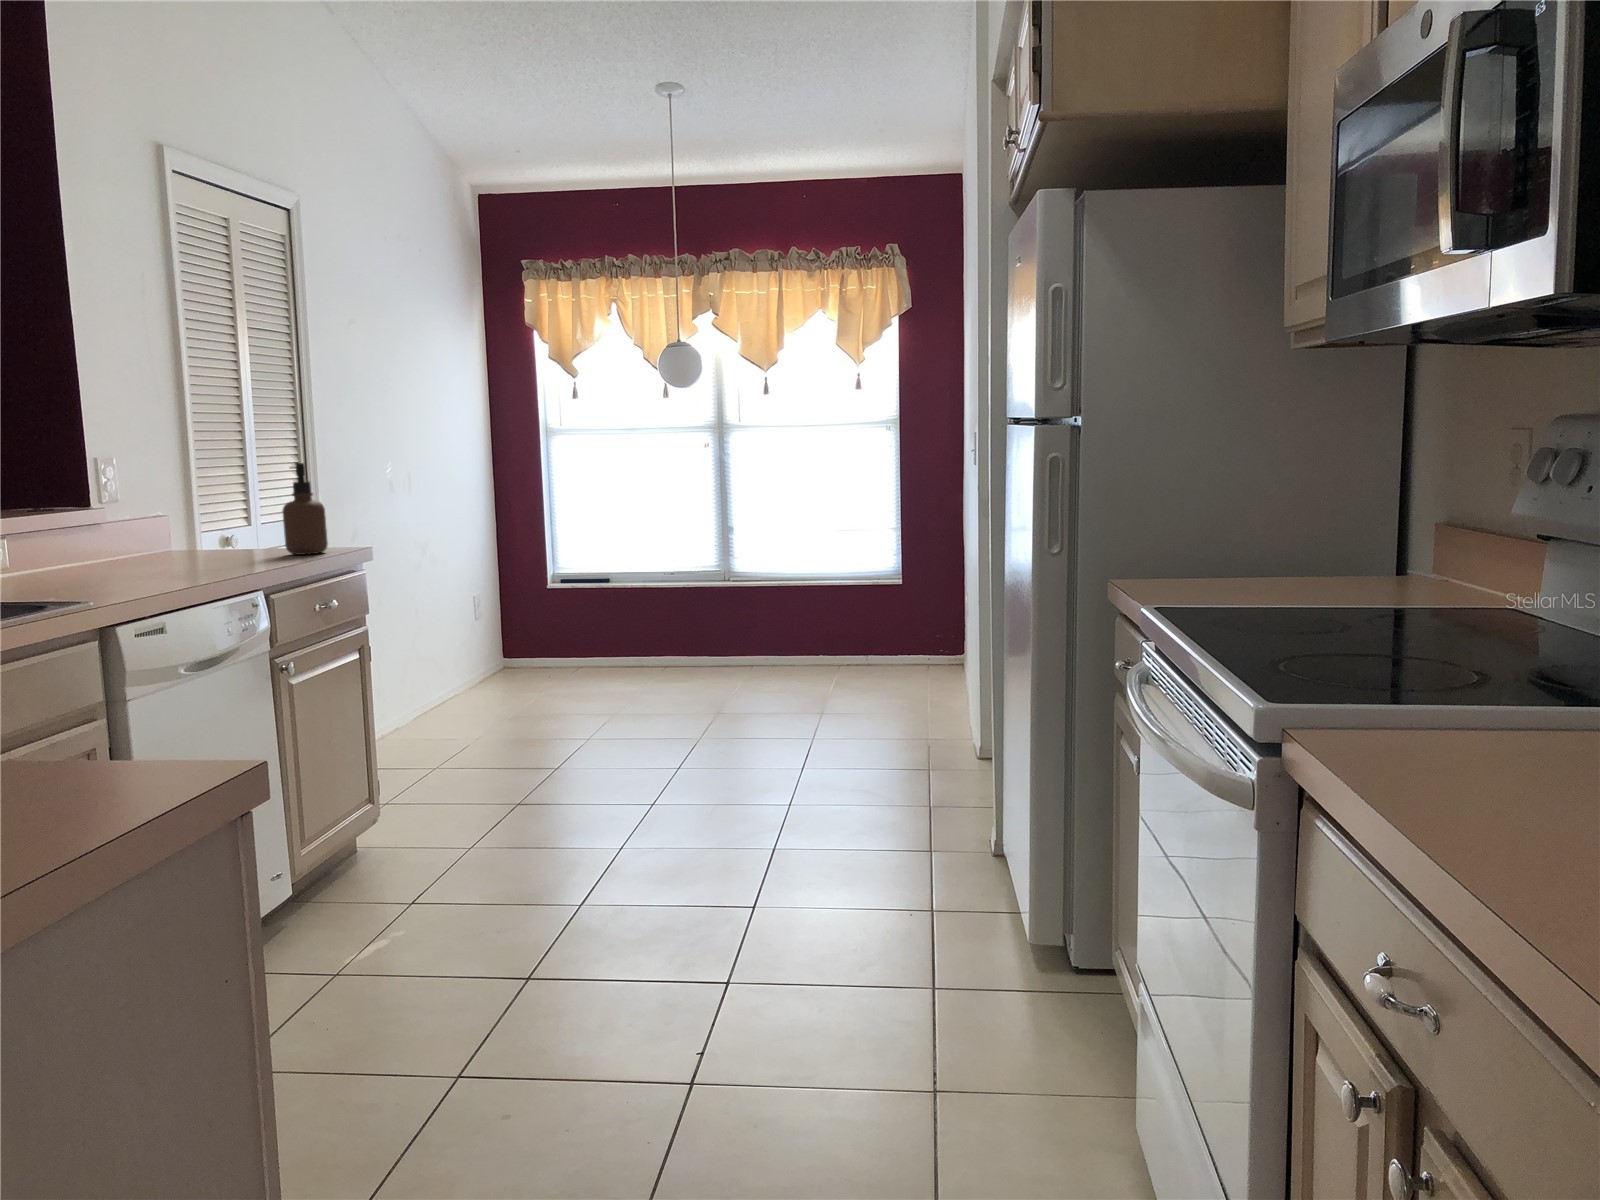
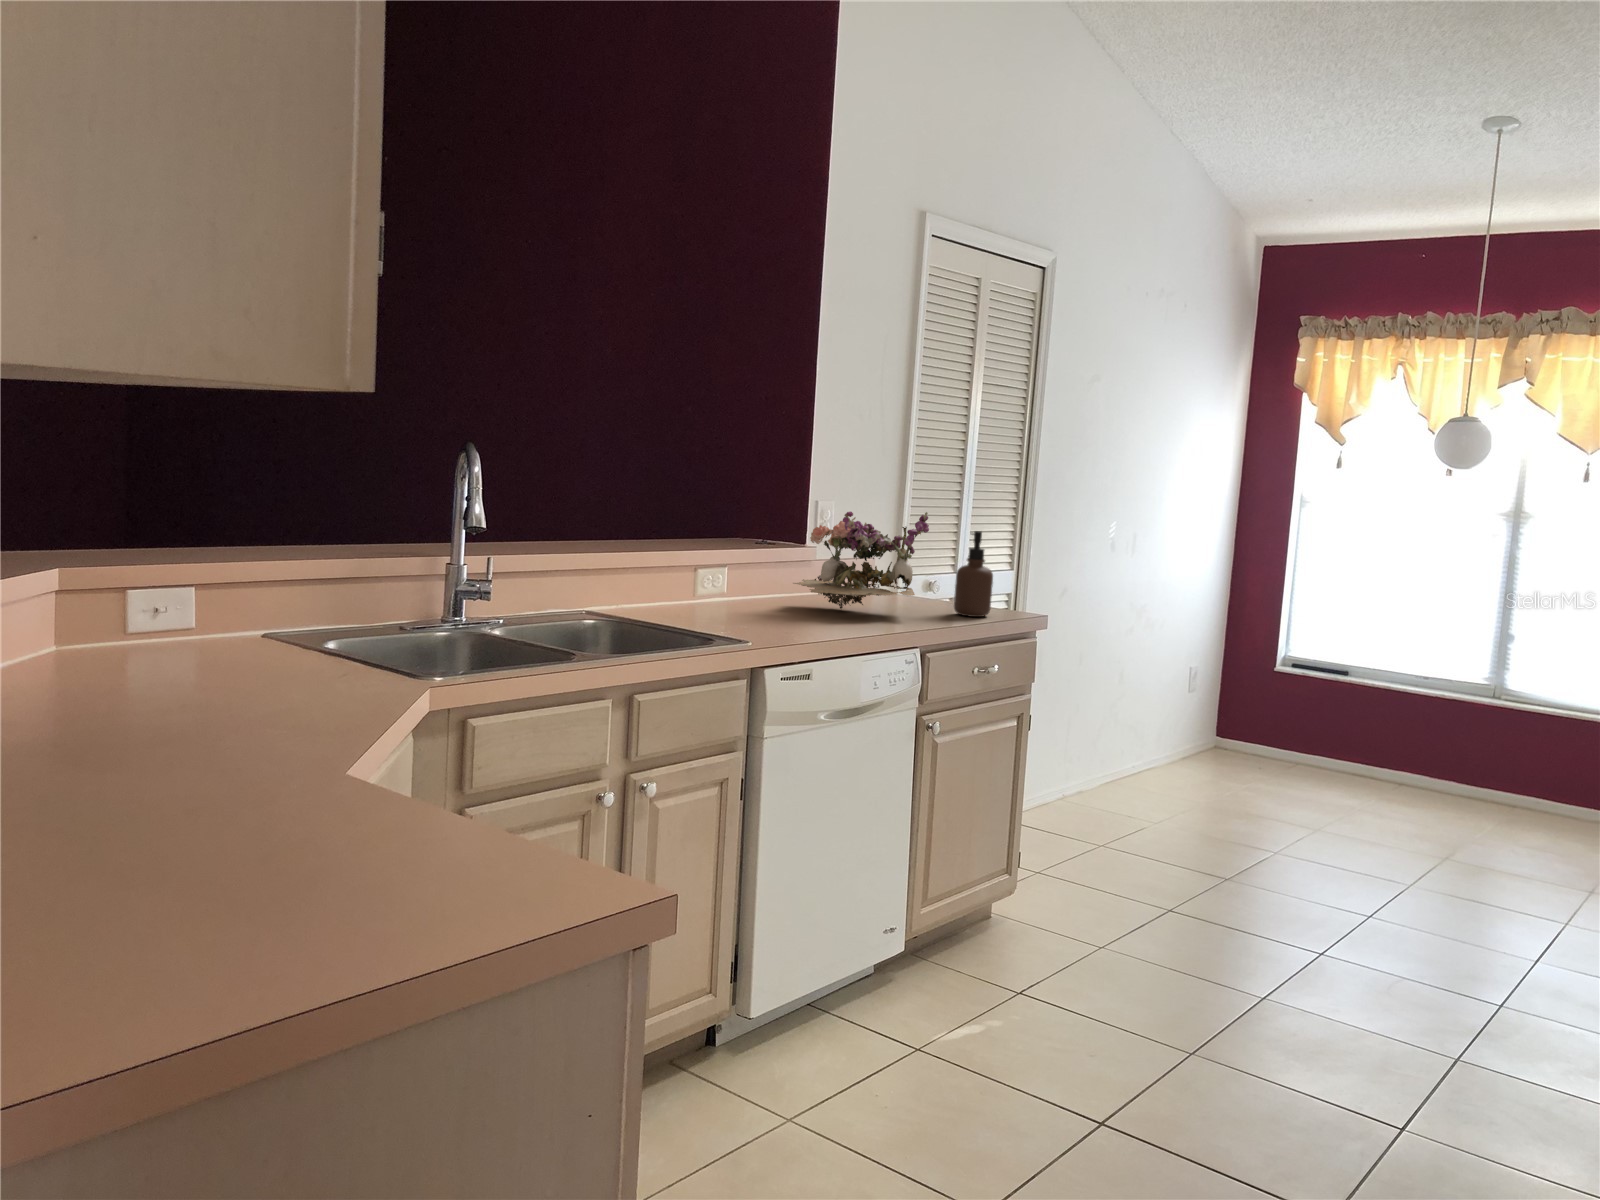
flower arrangement: none [83,445,249,568] -> present [794,512,929,609]

